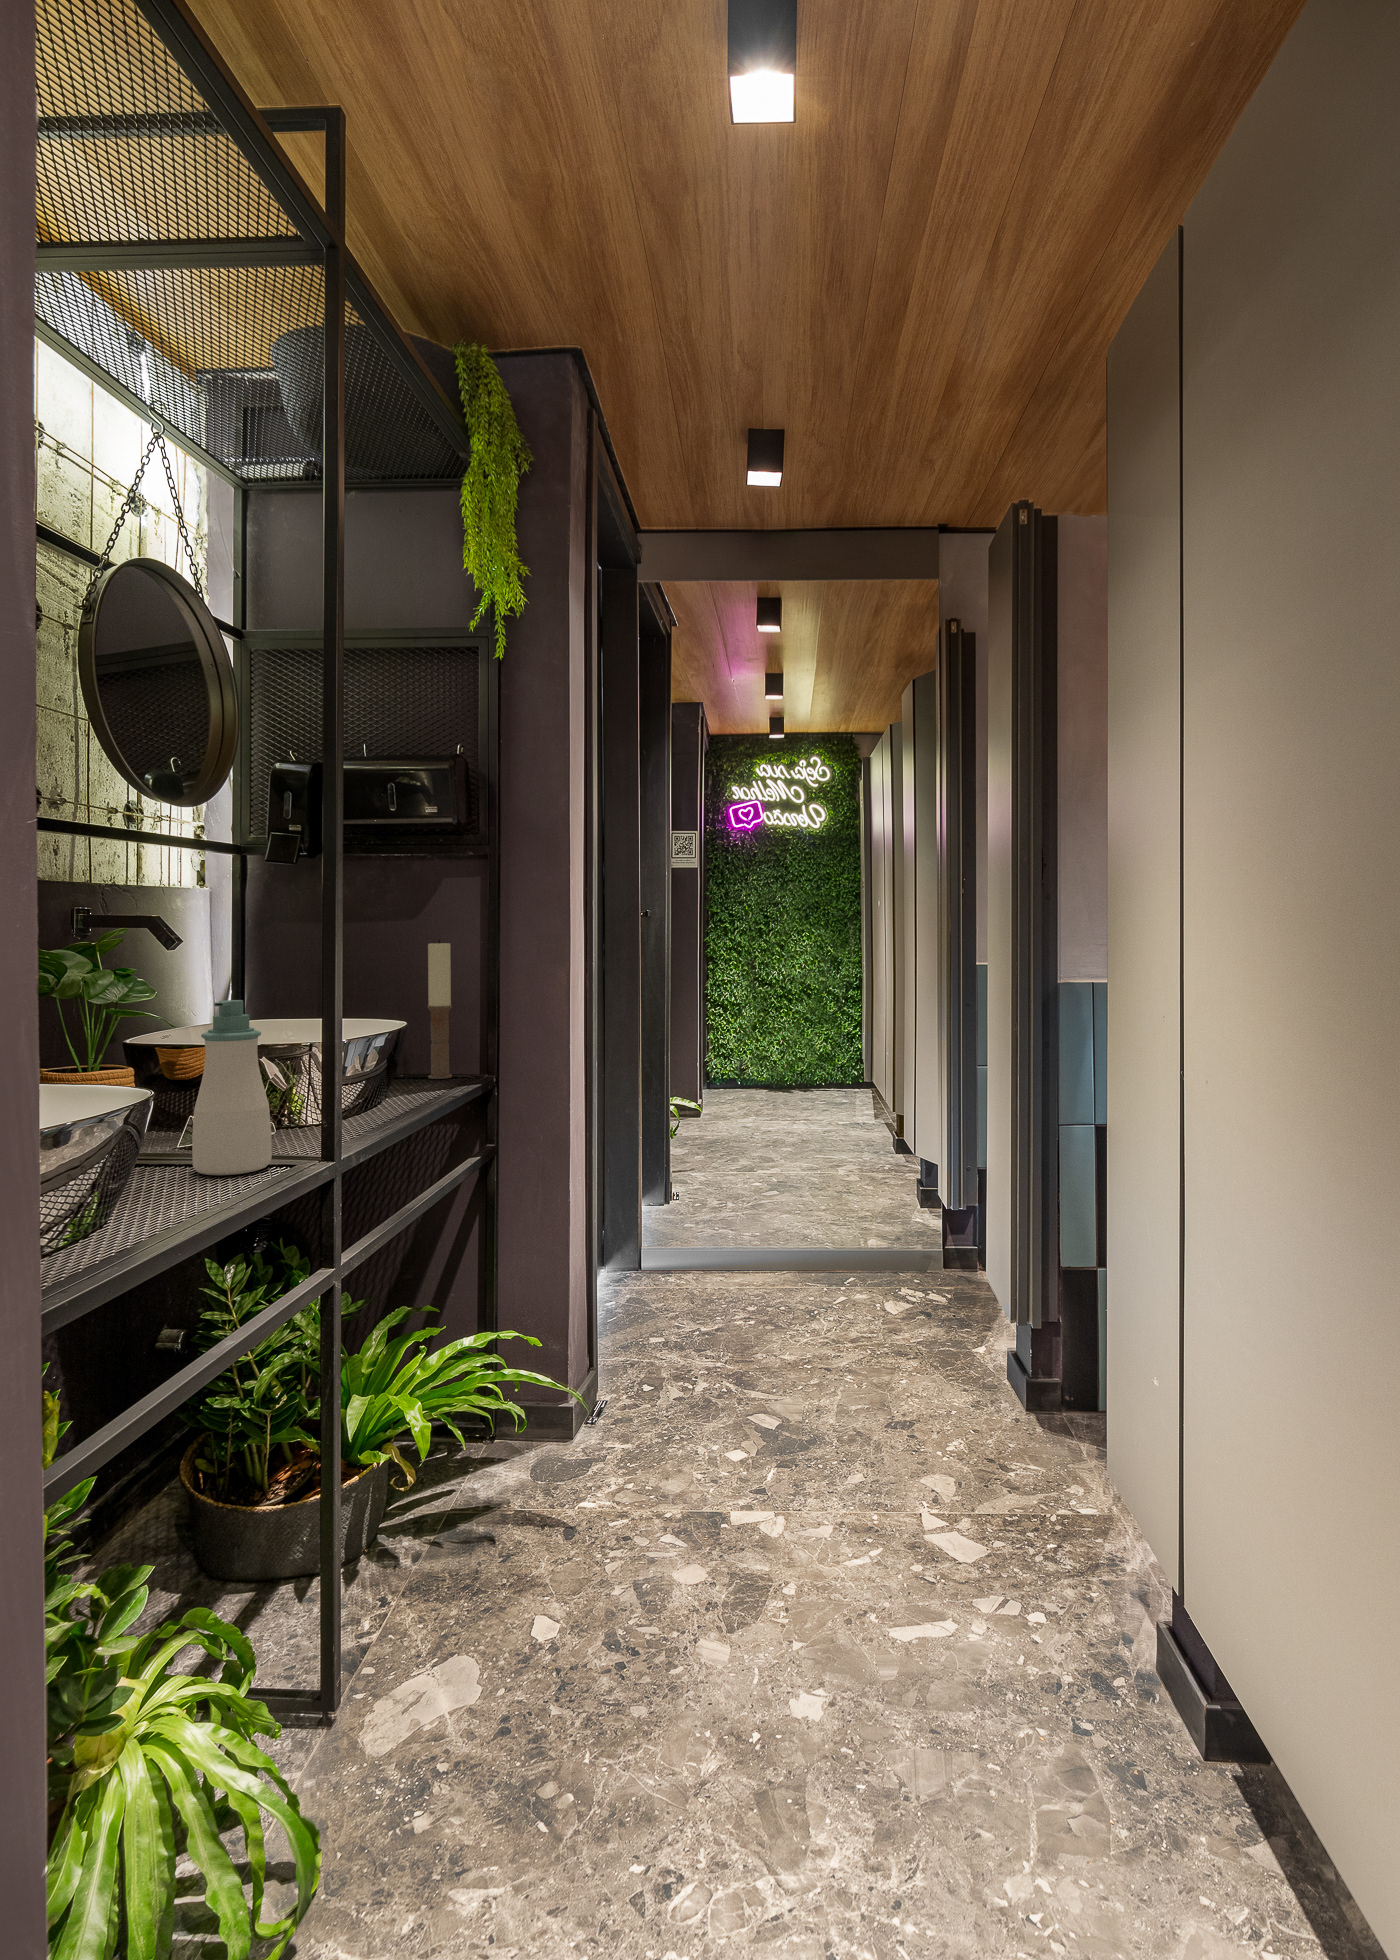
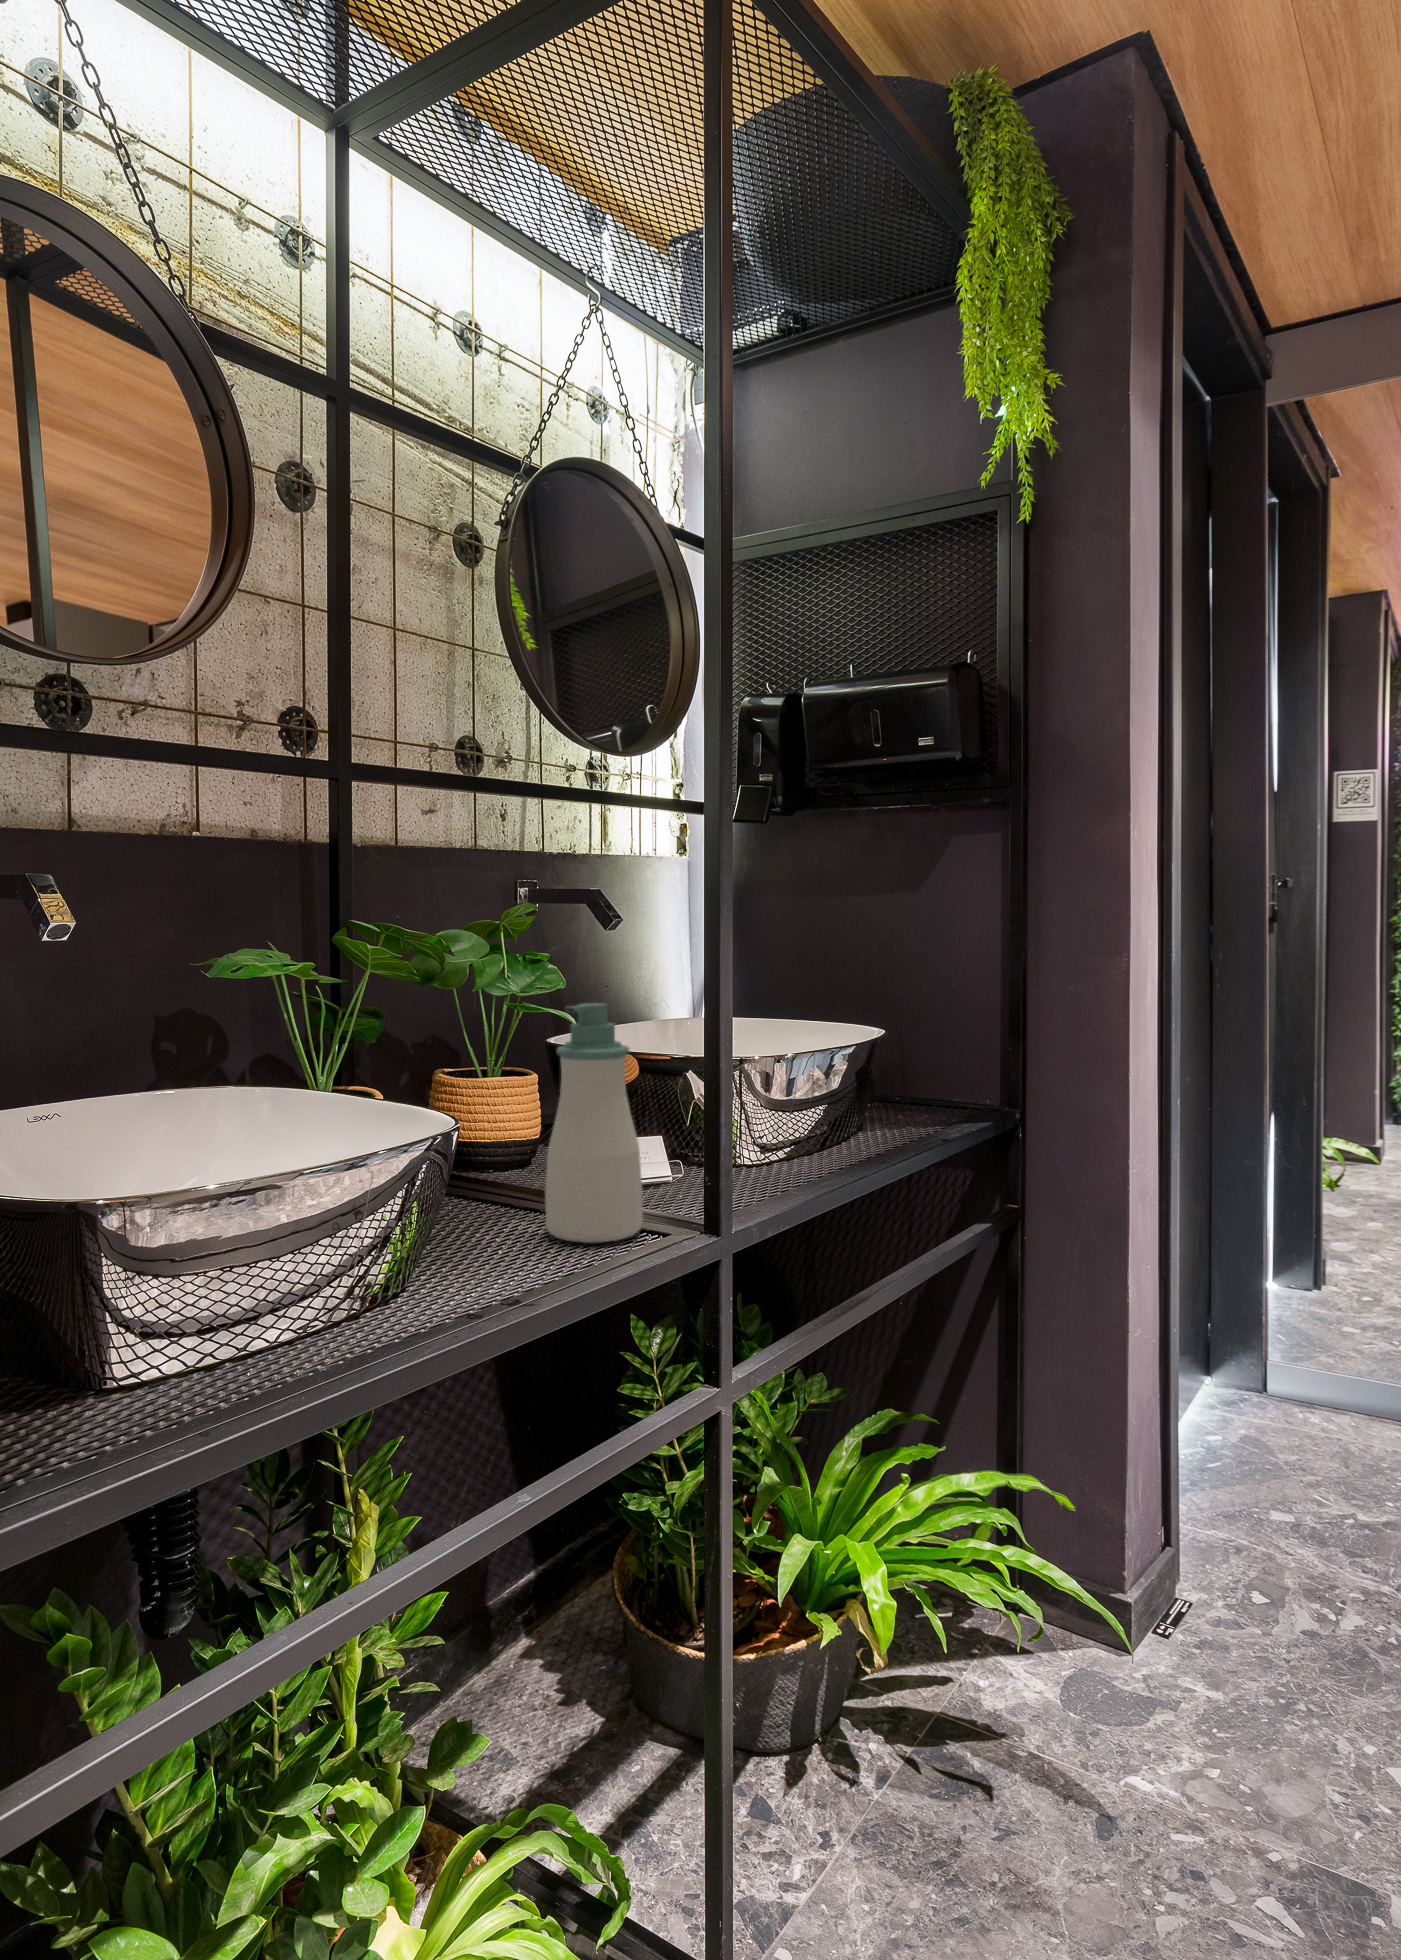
candle: present [427,939,452,1079] -> none [932,920,965,1110]

